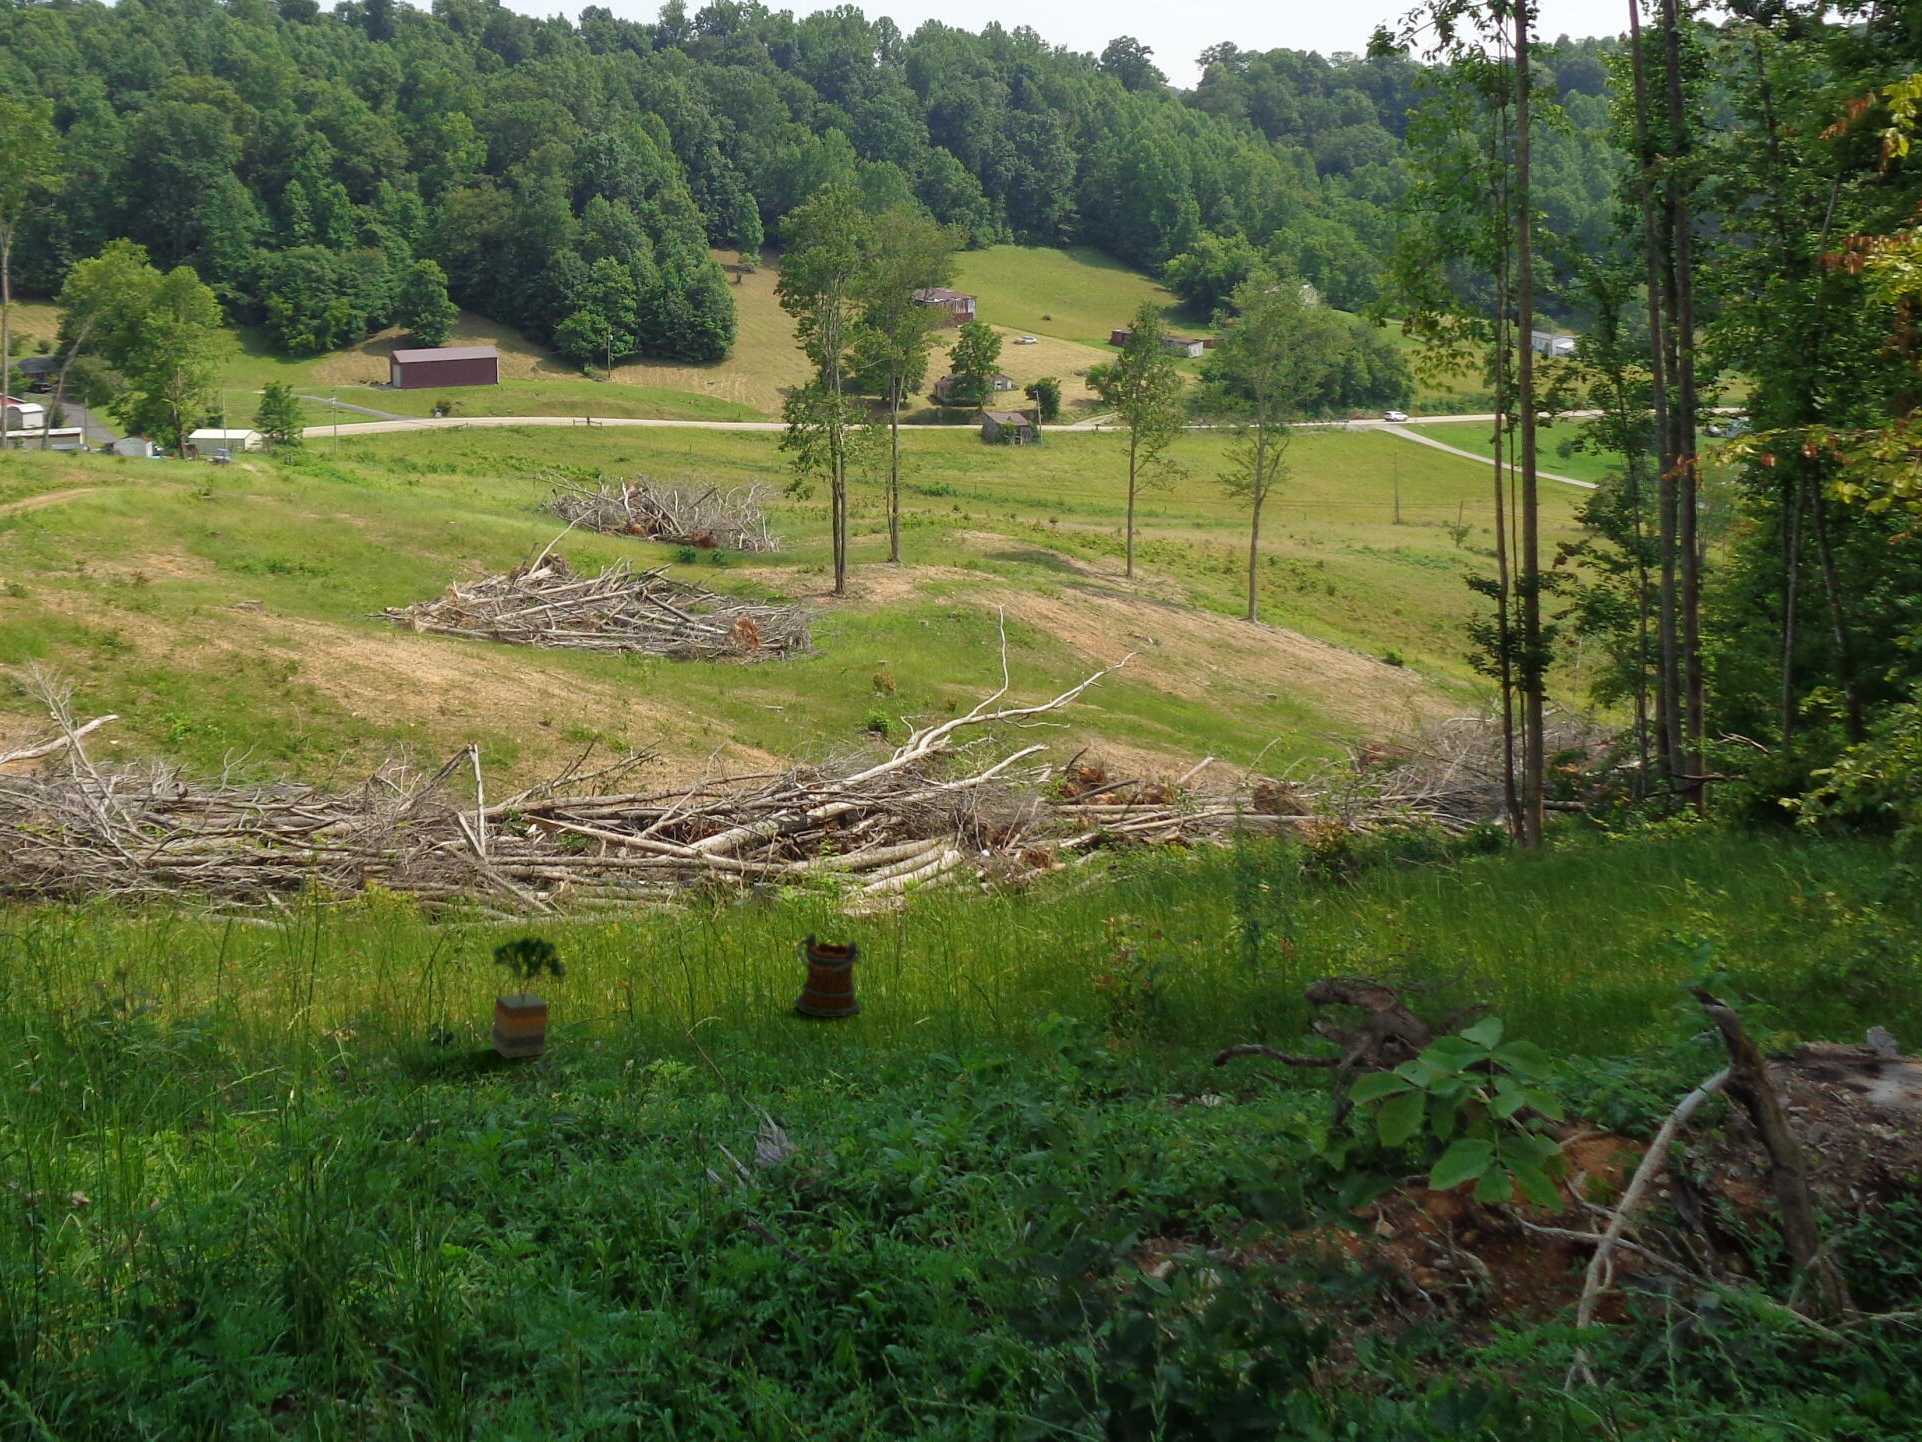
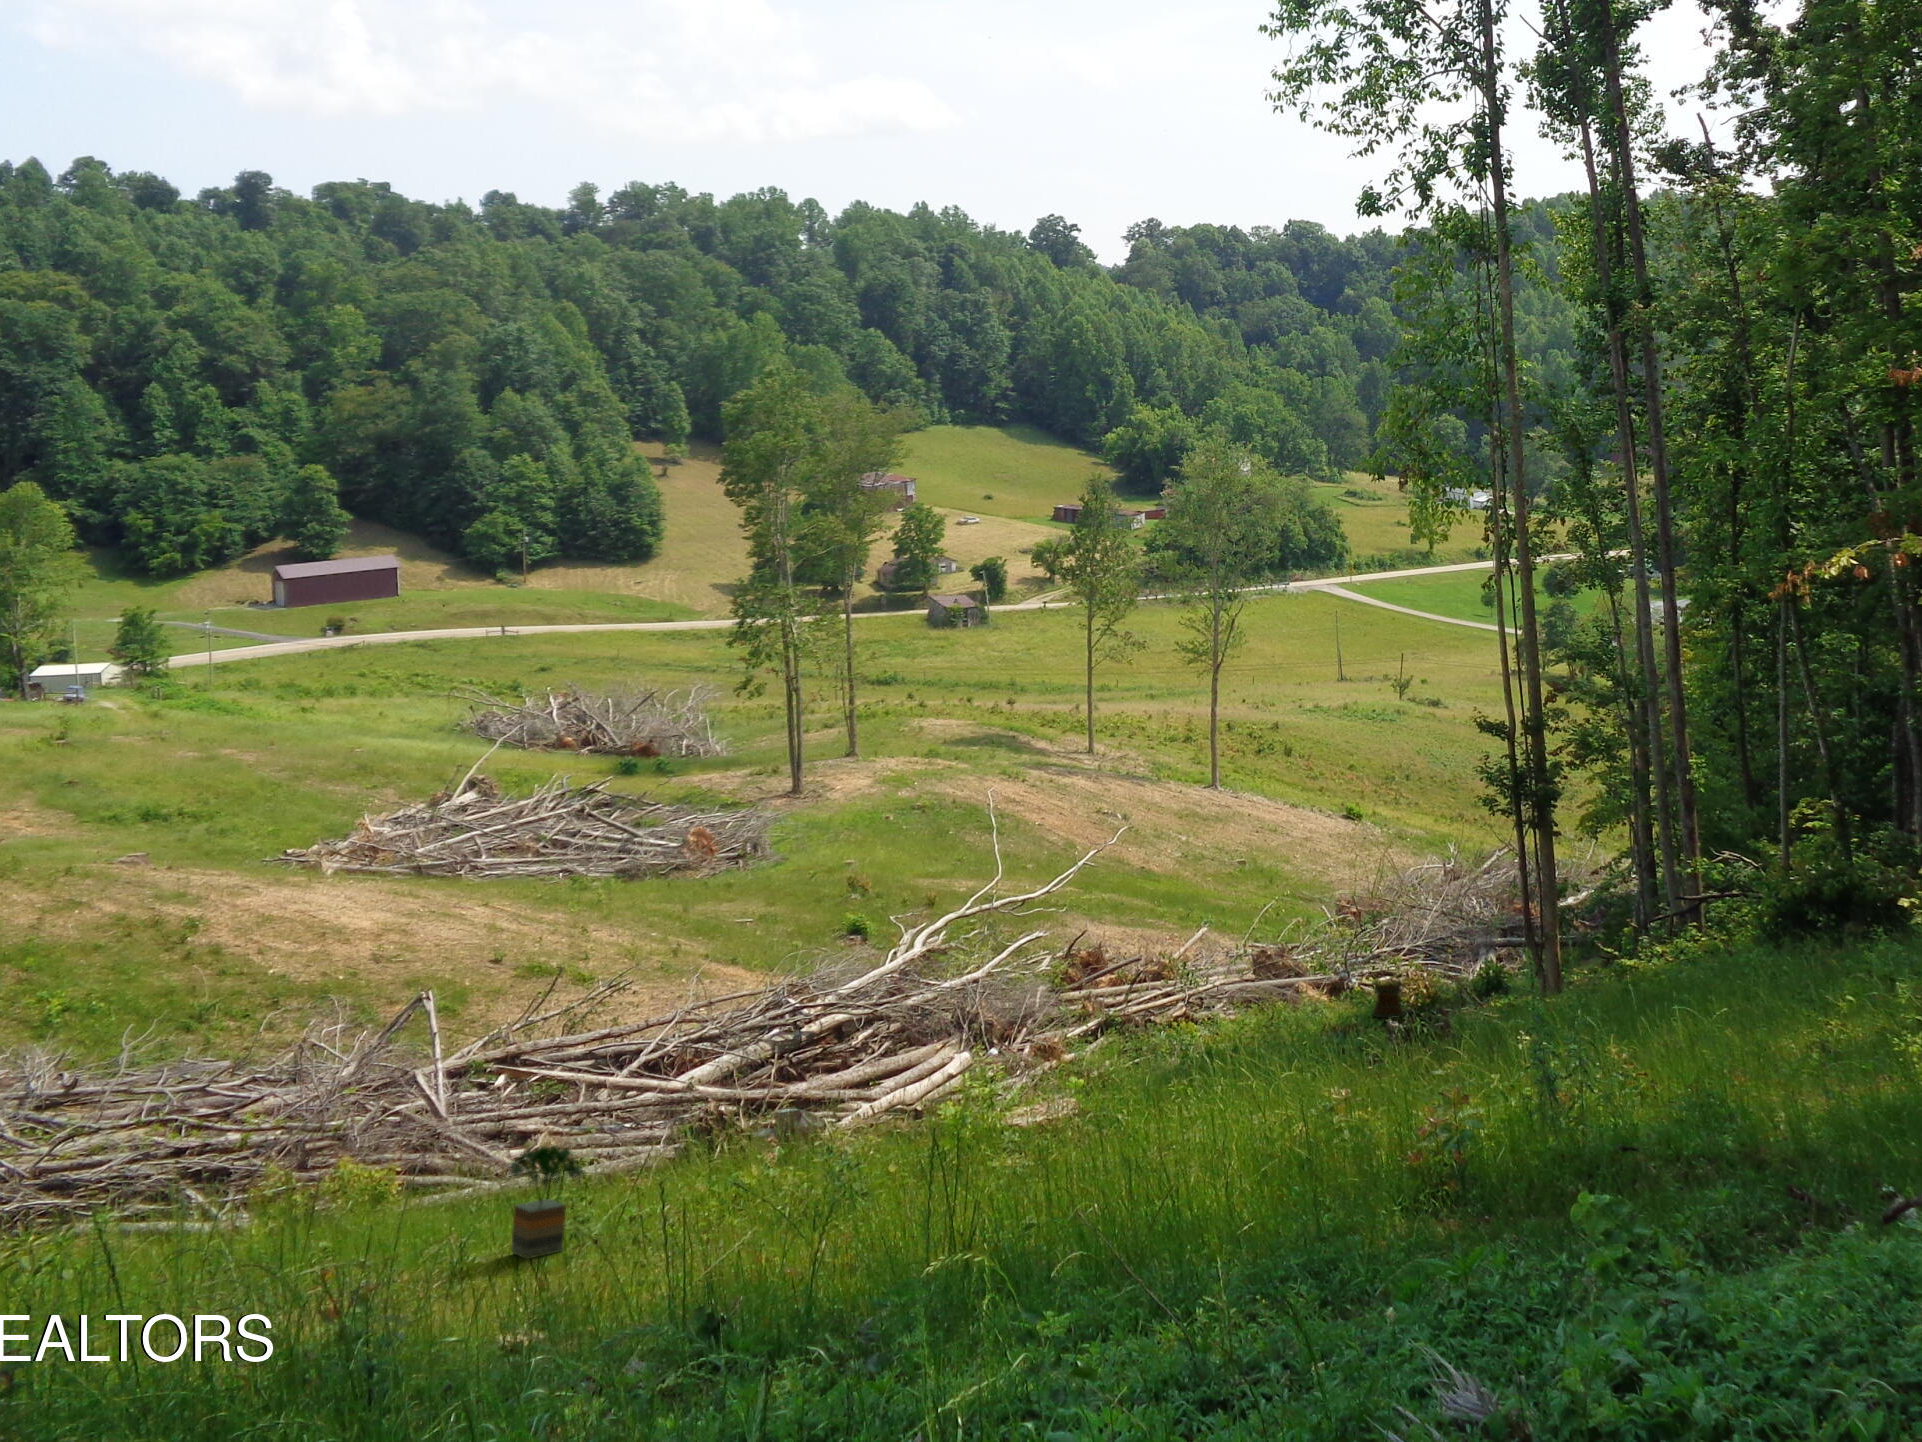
bucket: present [795,933,861,1017] -> present [1372,980,1404,1018]

